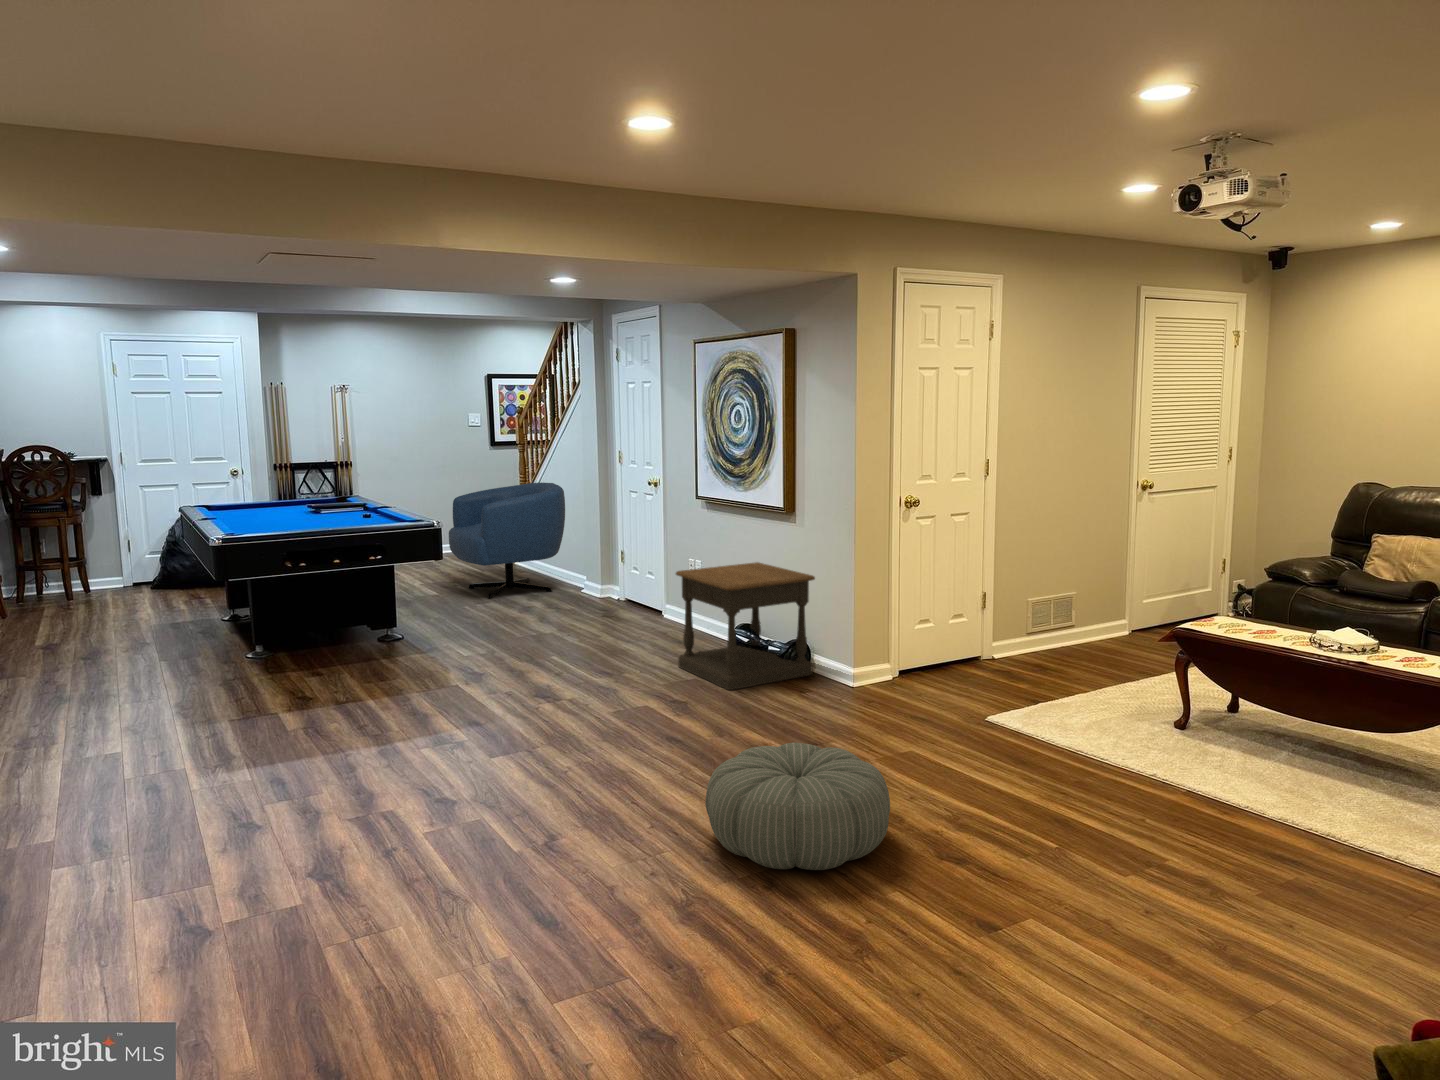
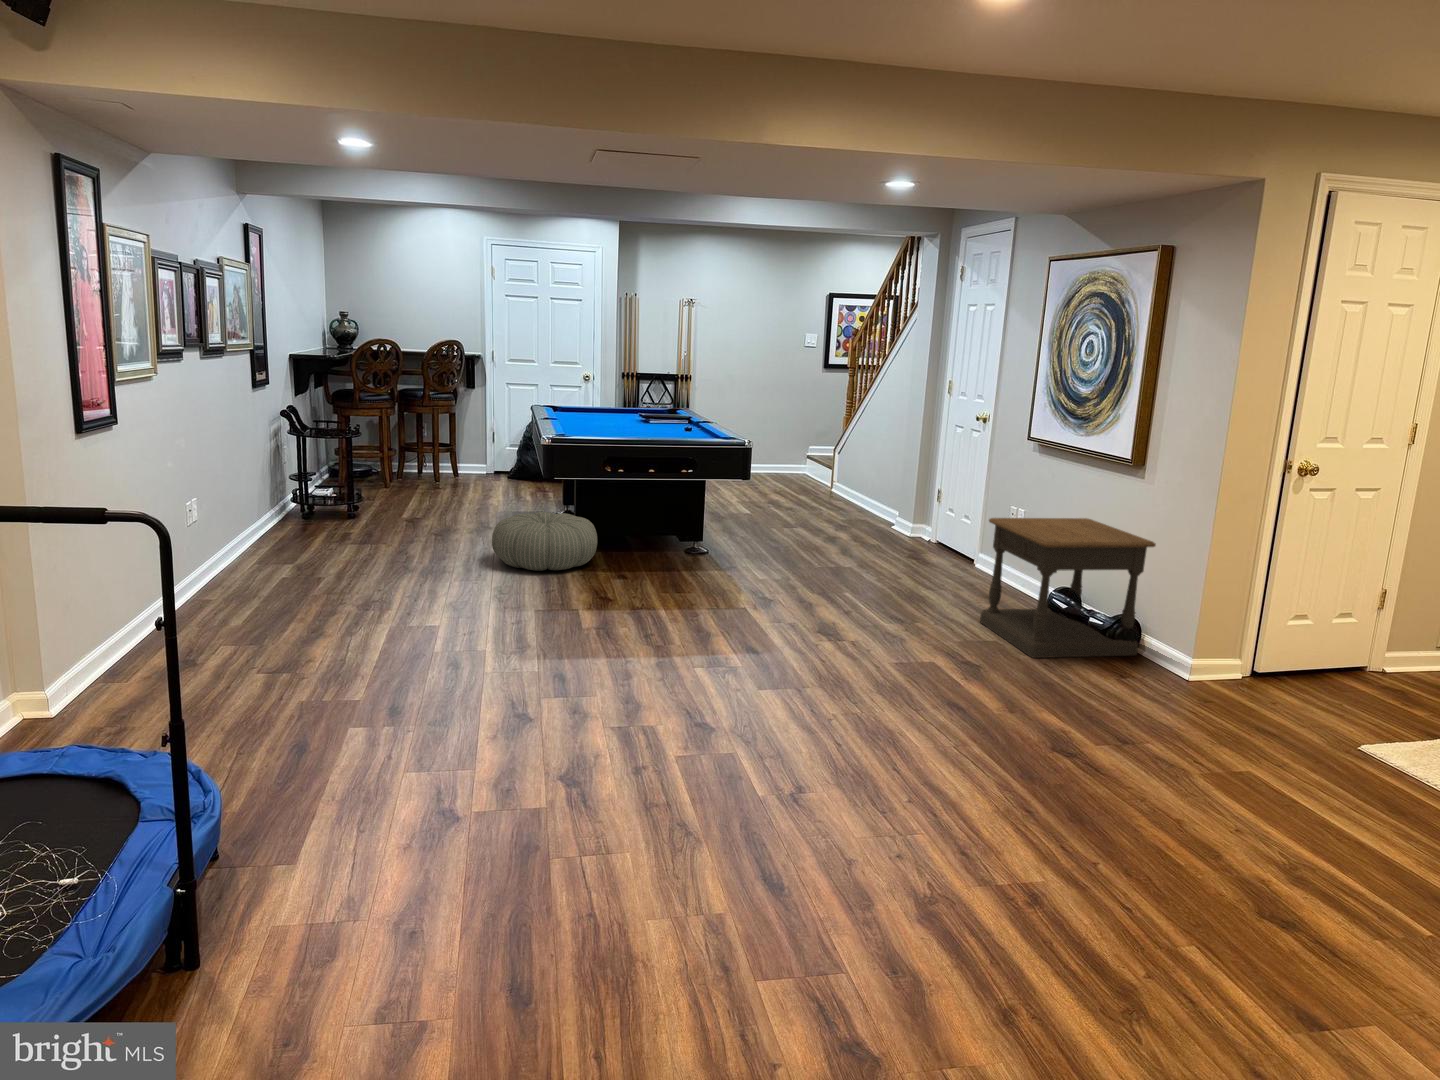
armchair: present [449,483,565,599] -> none [768,409,887,523]
pouf: present [705,743,890,870] -> present [492,512,597,571]

